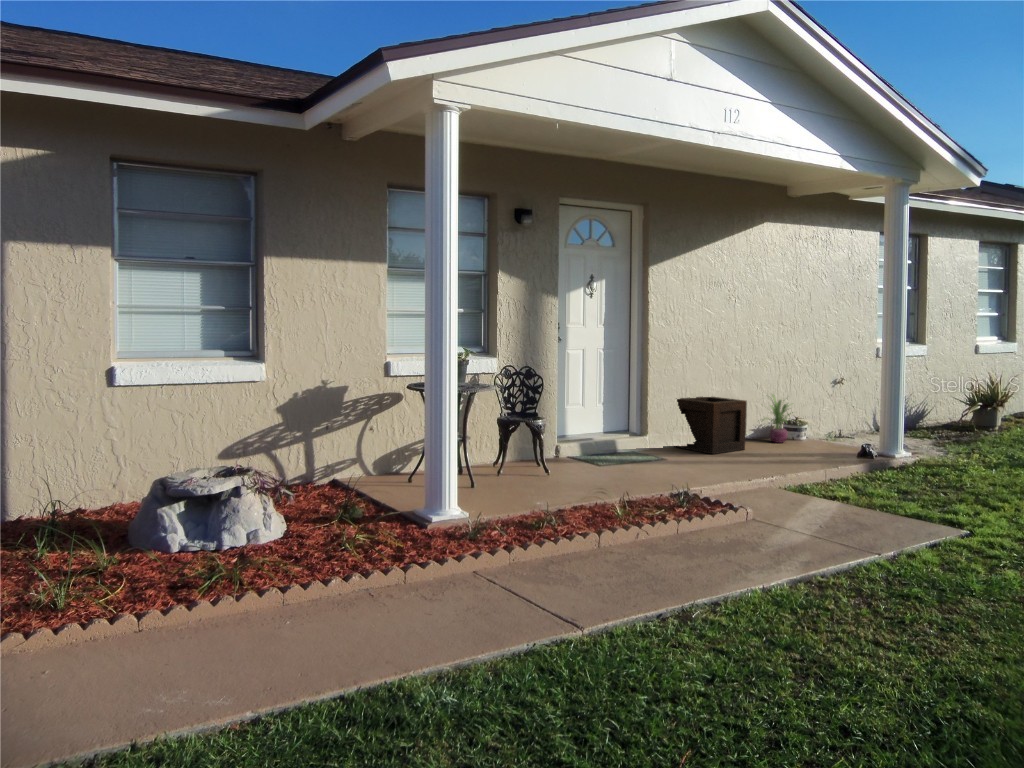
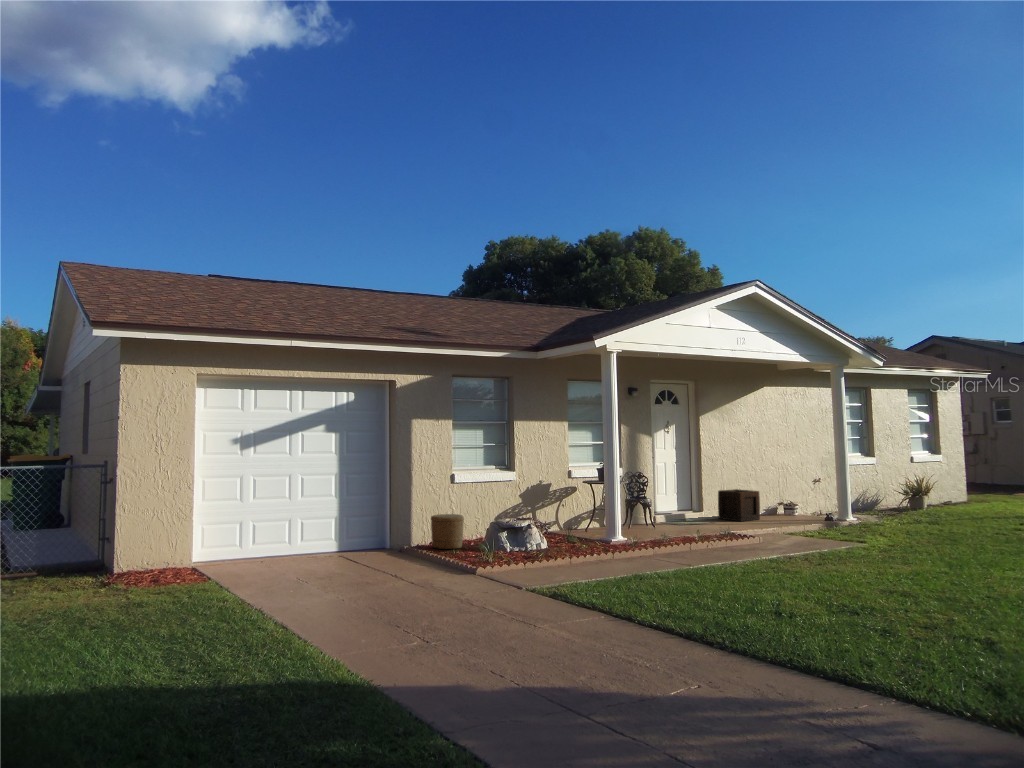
decorative plant: present [764,395,793,443] -> none [763,488,795,517]
woven basket: none [29,452,111,534] -> present [431,514,464,549]

